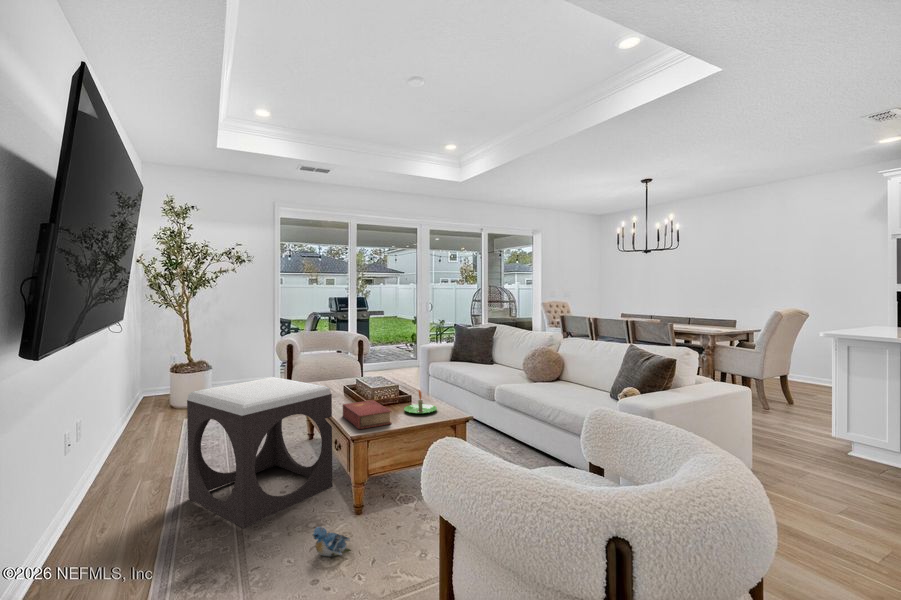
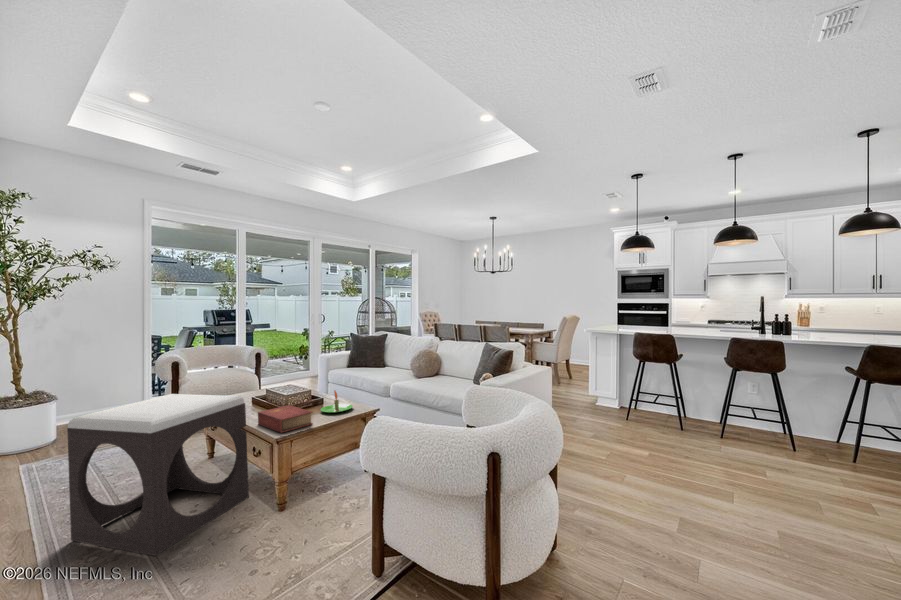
plush toy: present [312,527,350,557] -> none [245,533,288,561]

